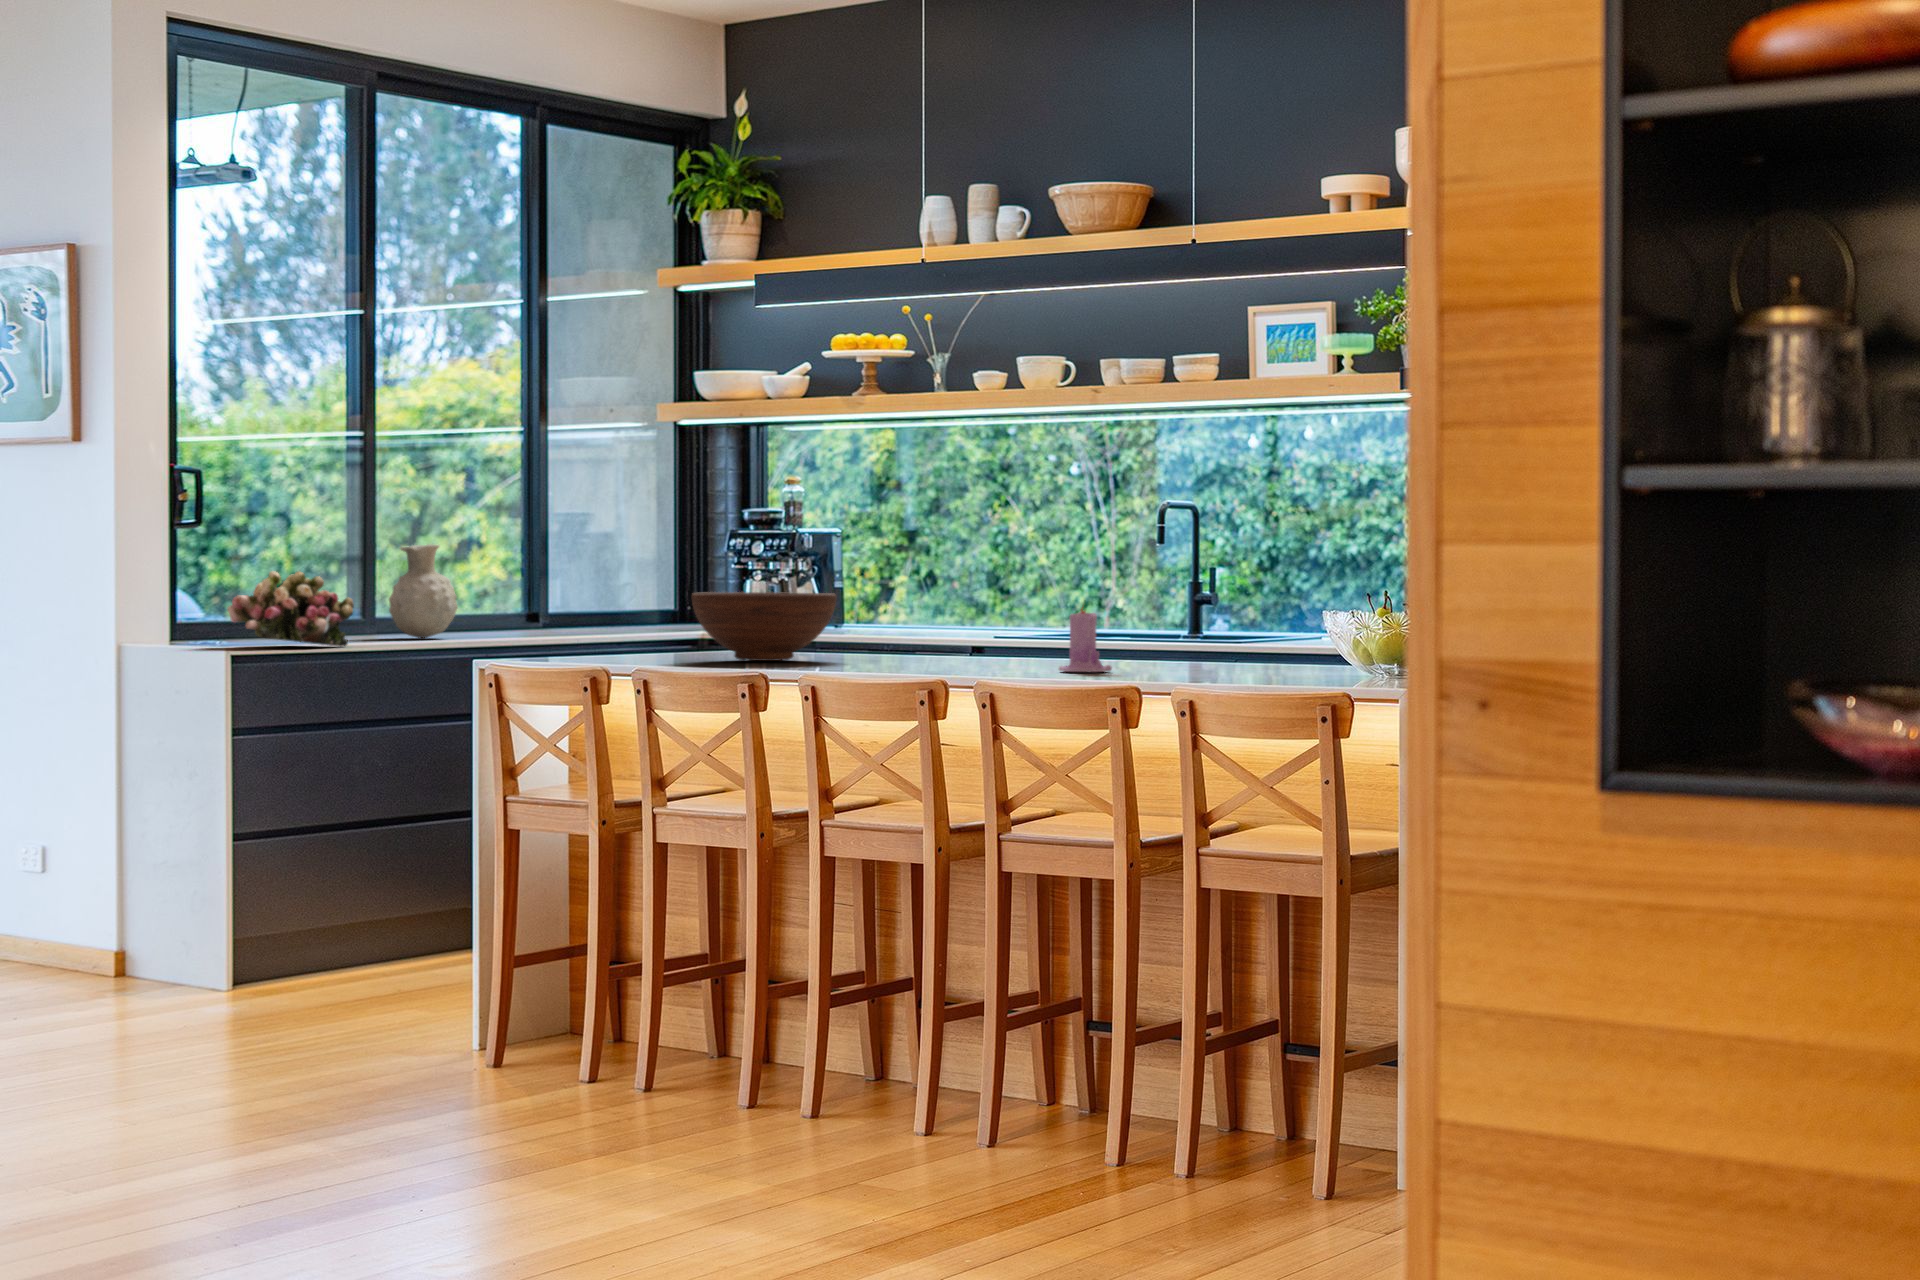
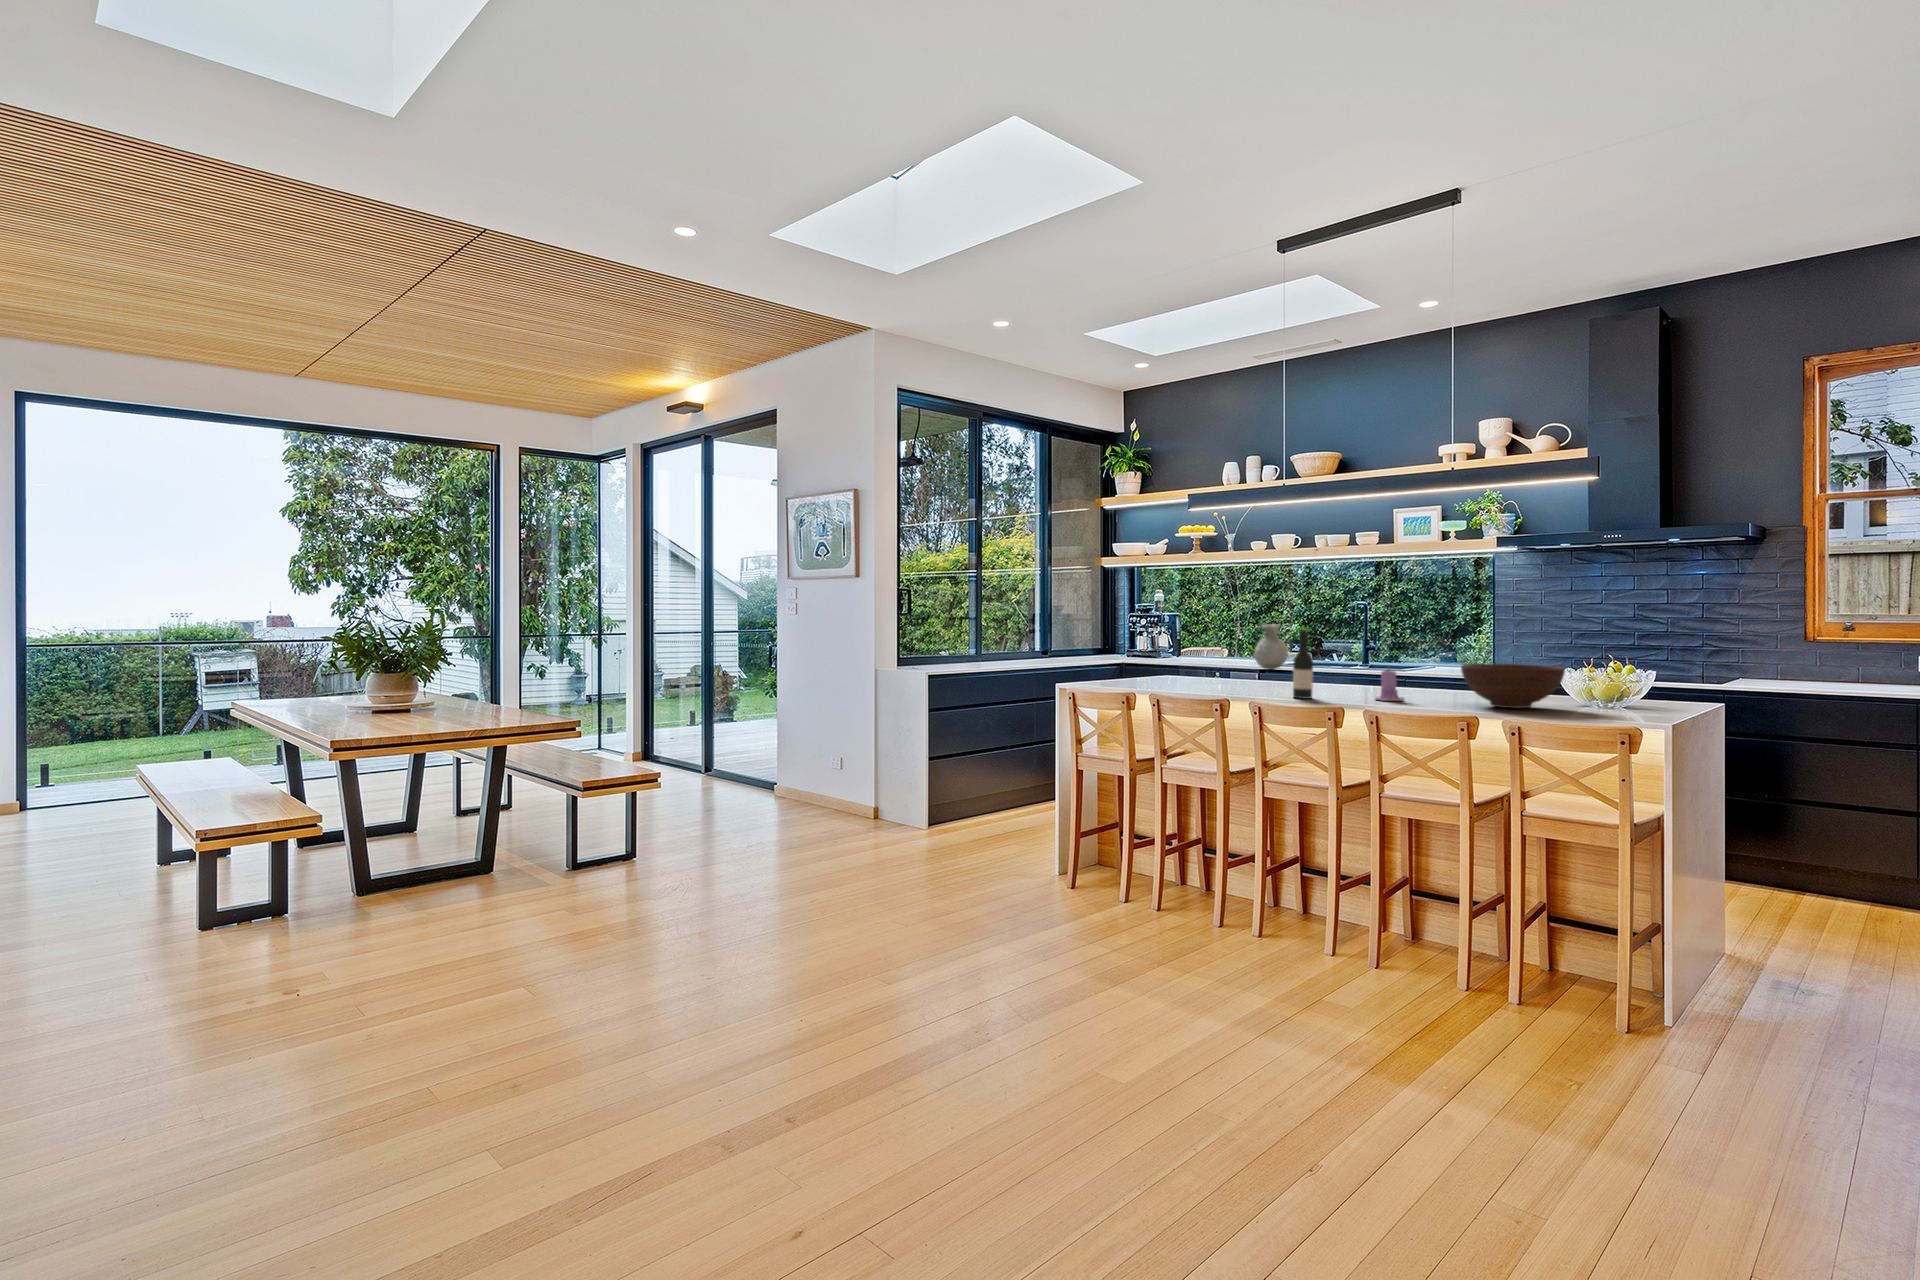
wine bottle: none [909,534,946,671] -> present [1293,630,1313,699]
vase: present [389,544,458,638] -> present [1254,624,1288,670]
flower arrangement: present [228,571,354,647] -> none [925,638,979,672]
fruit bowl: present [692,592,836,661] -> present [1461,664,1565,709]

